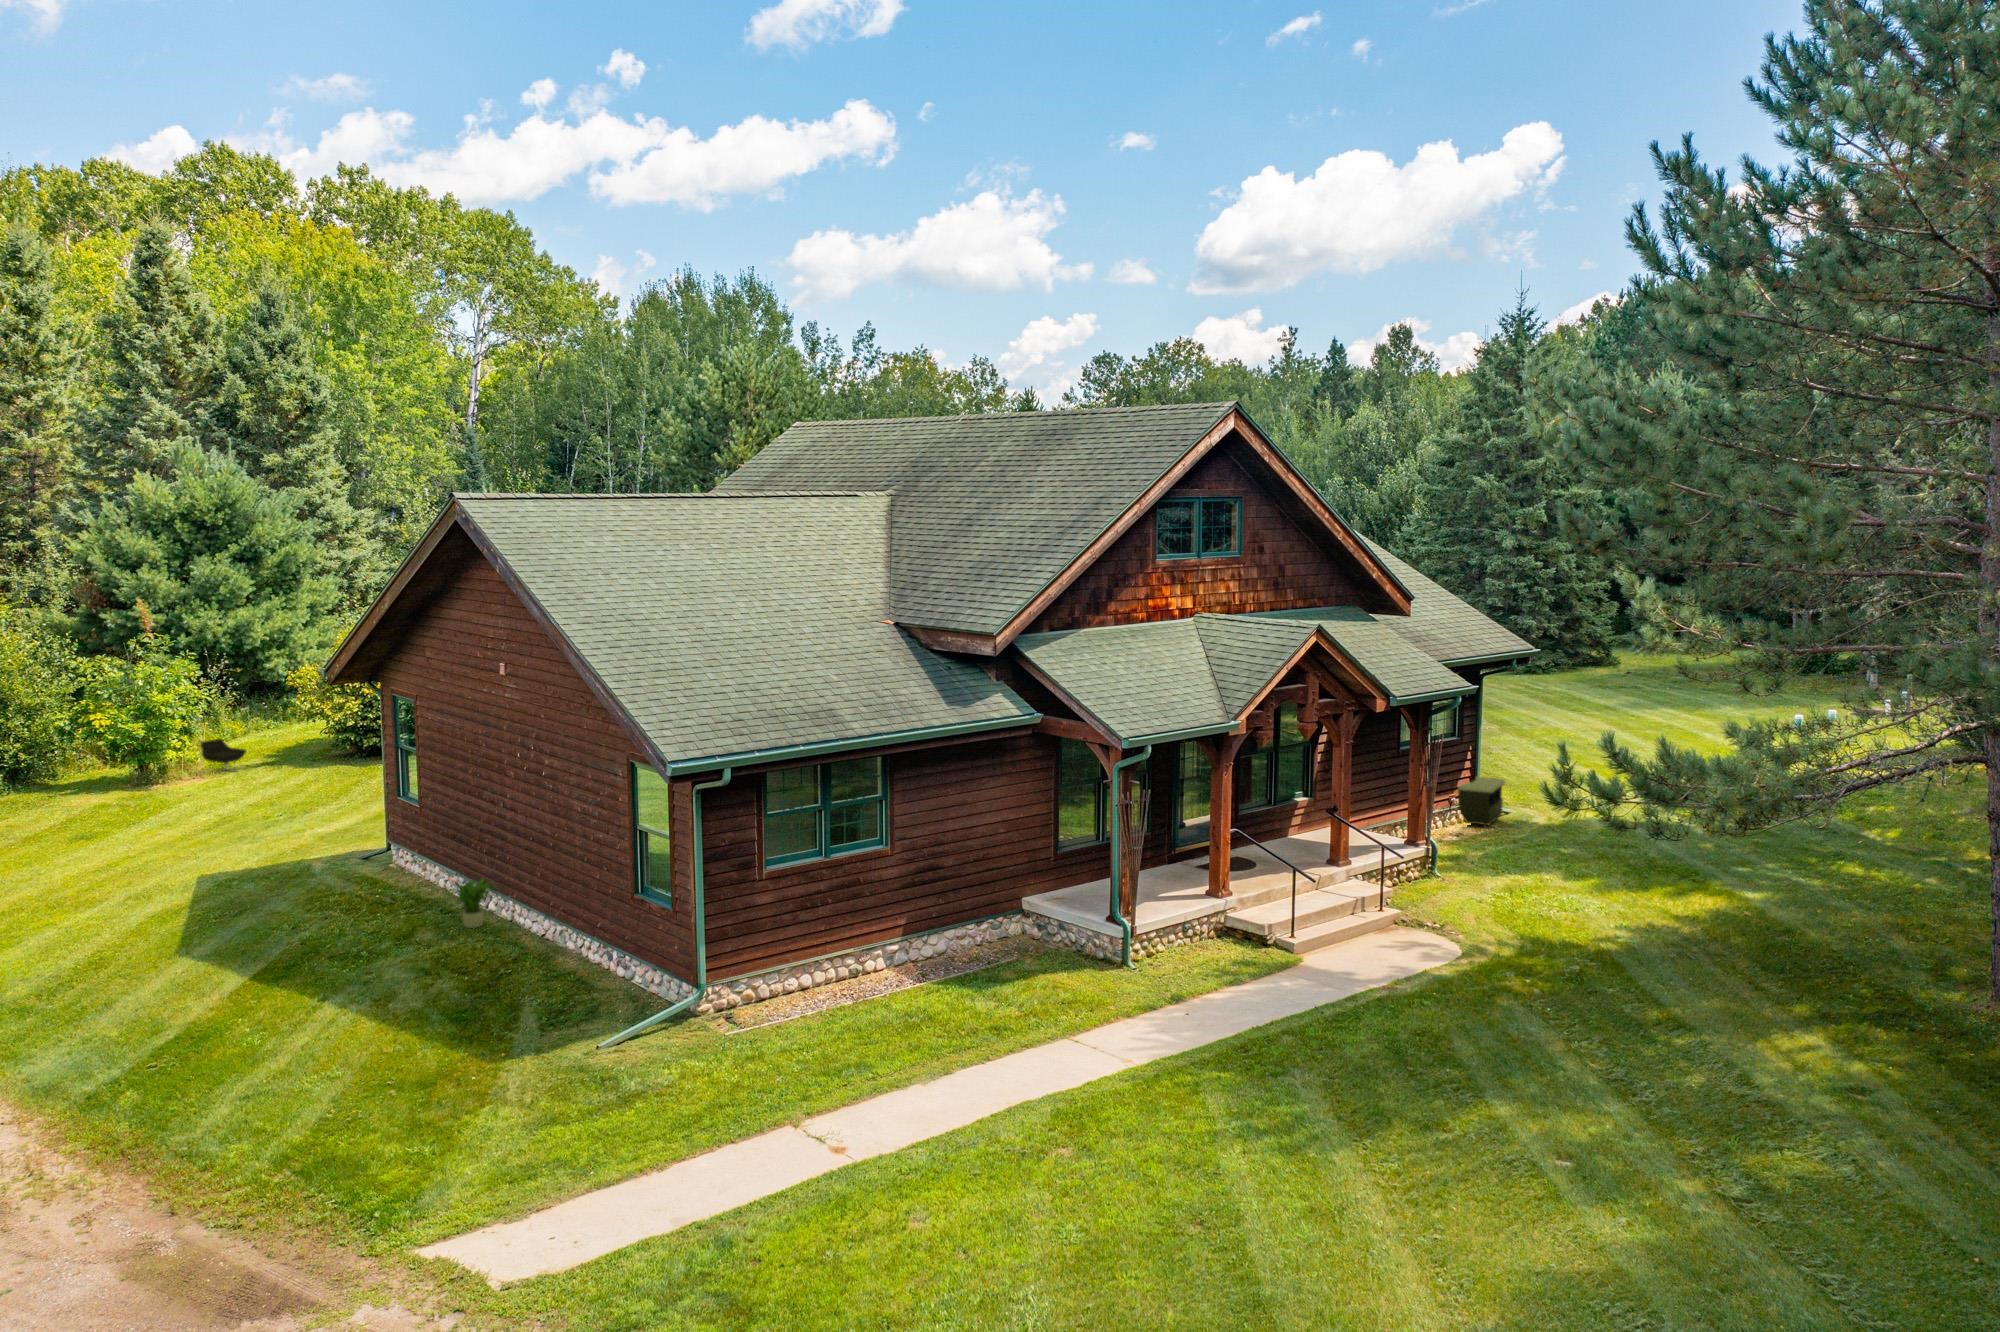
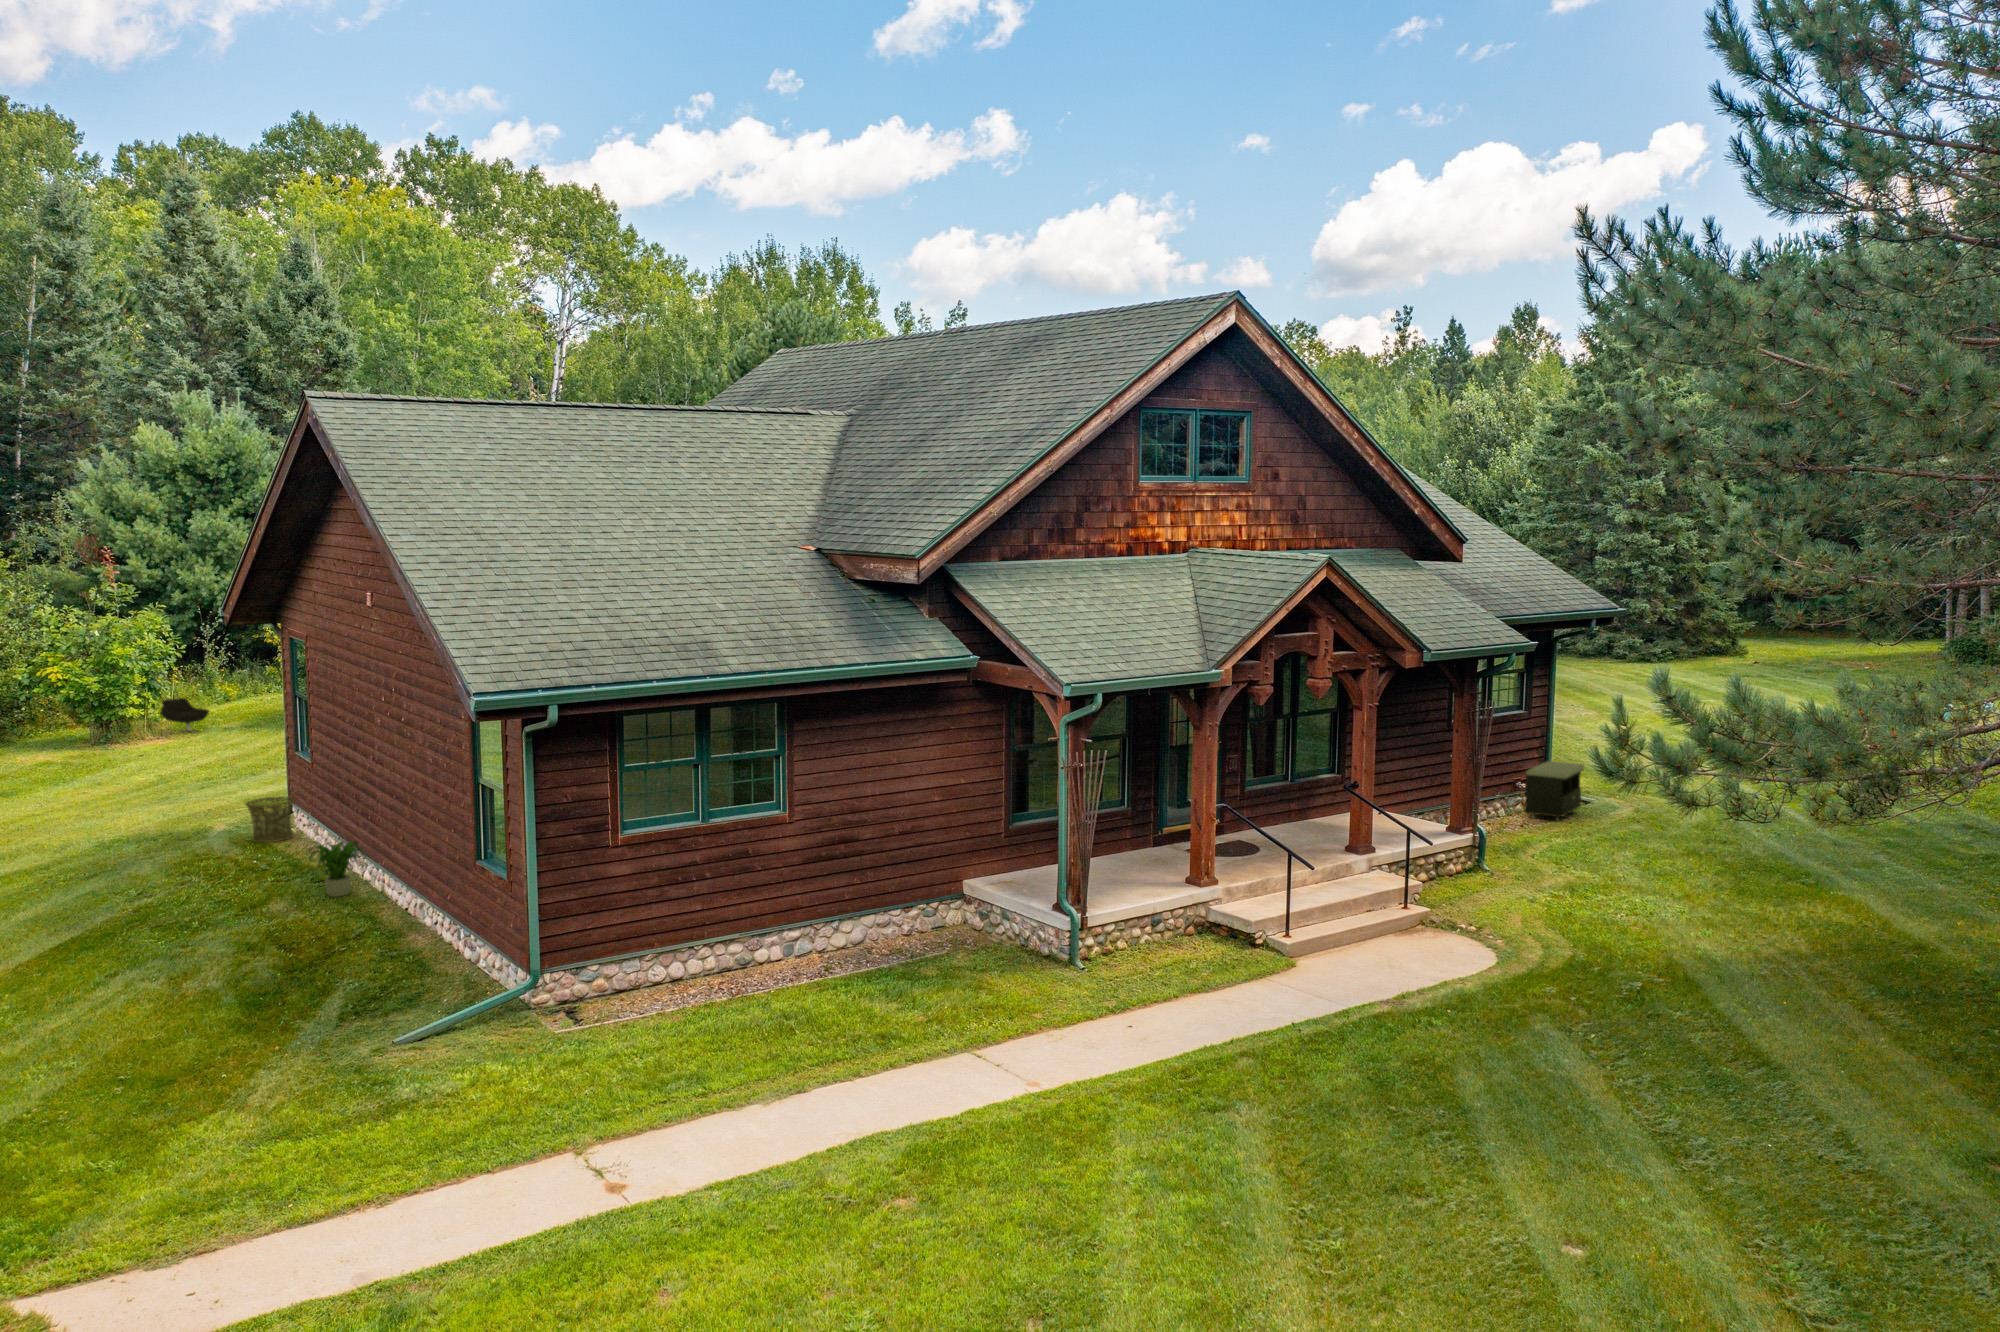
basket: none [355,837,399,879] -> present [246,797,294,843]

